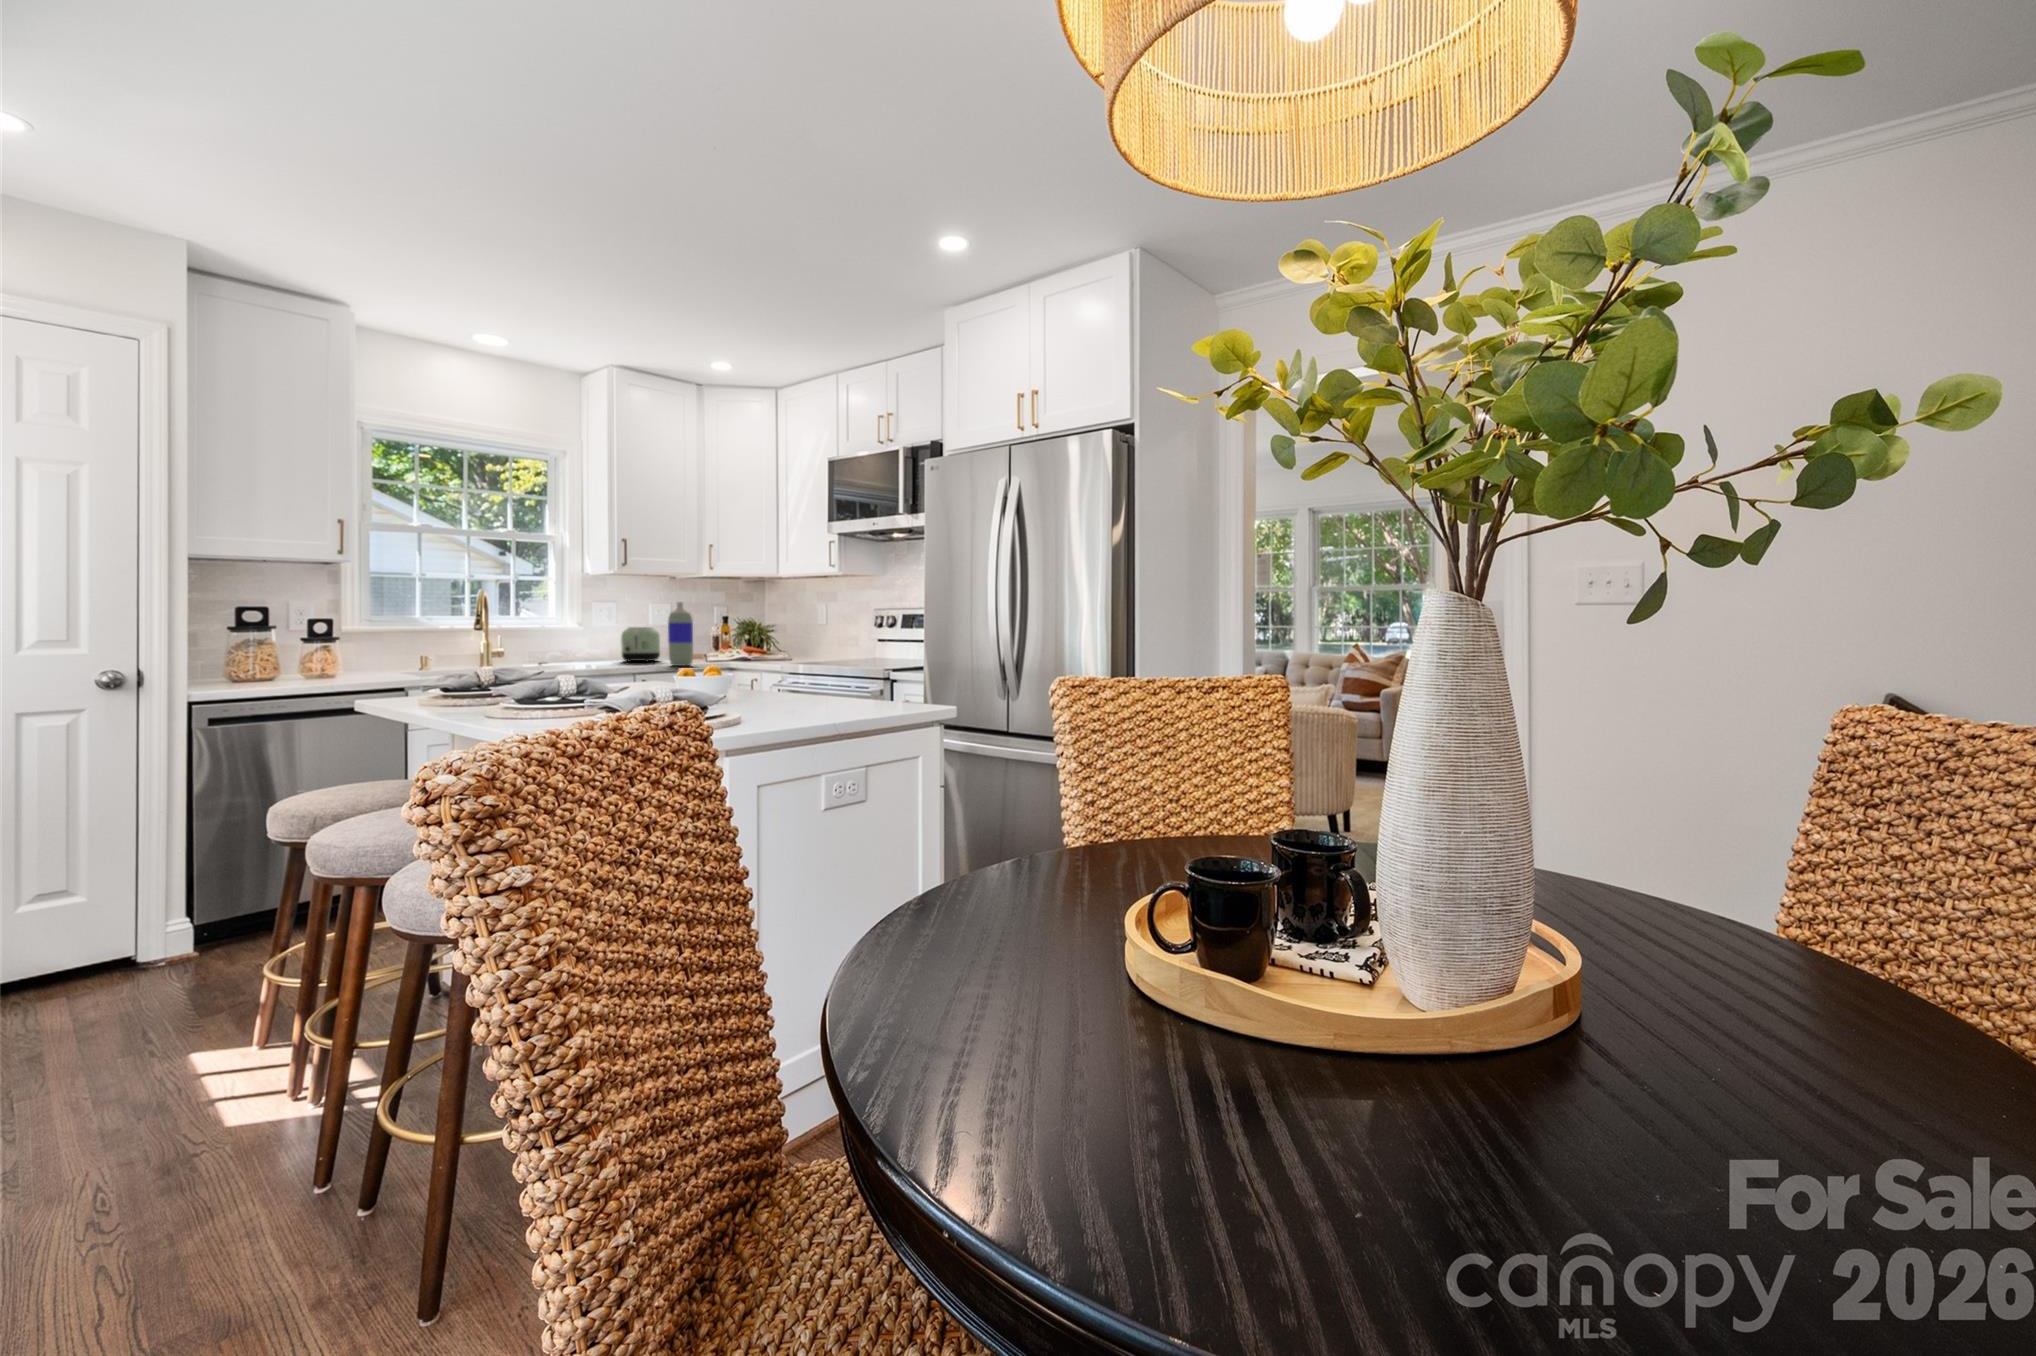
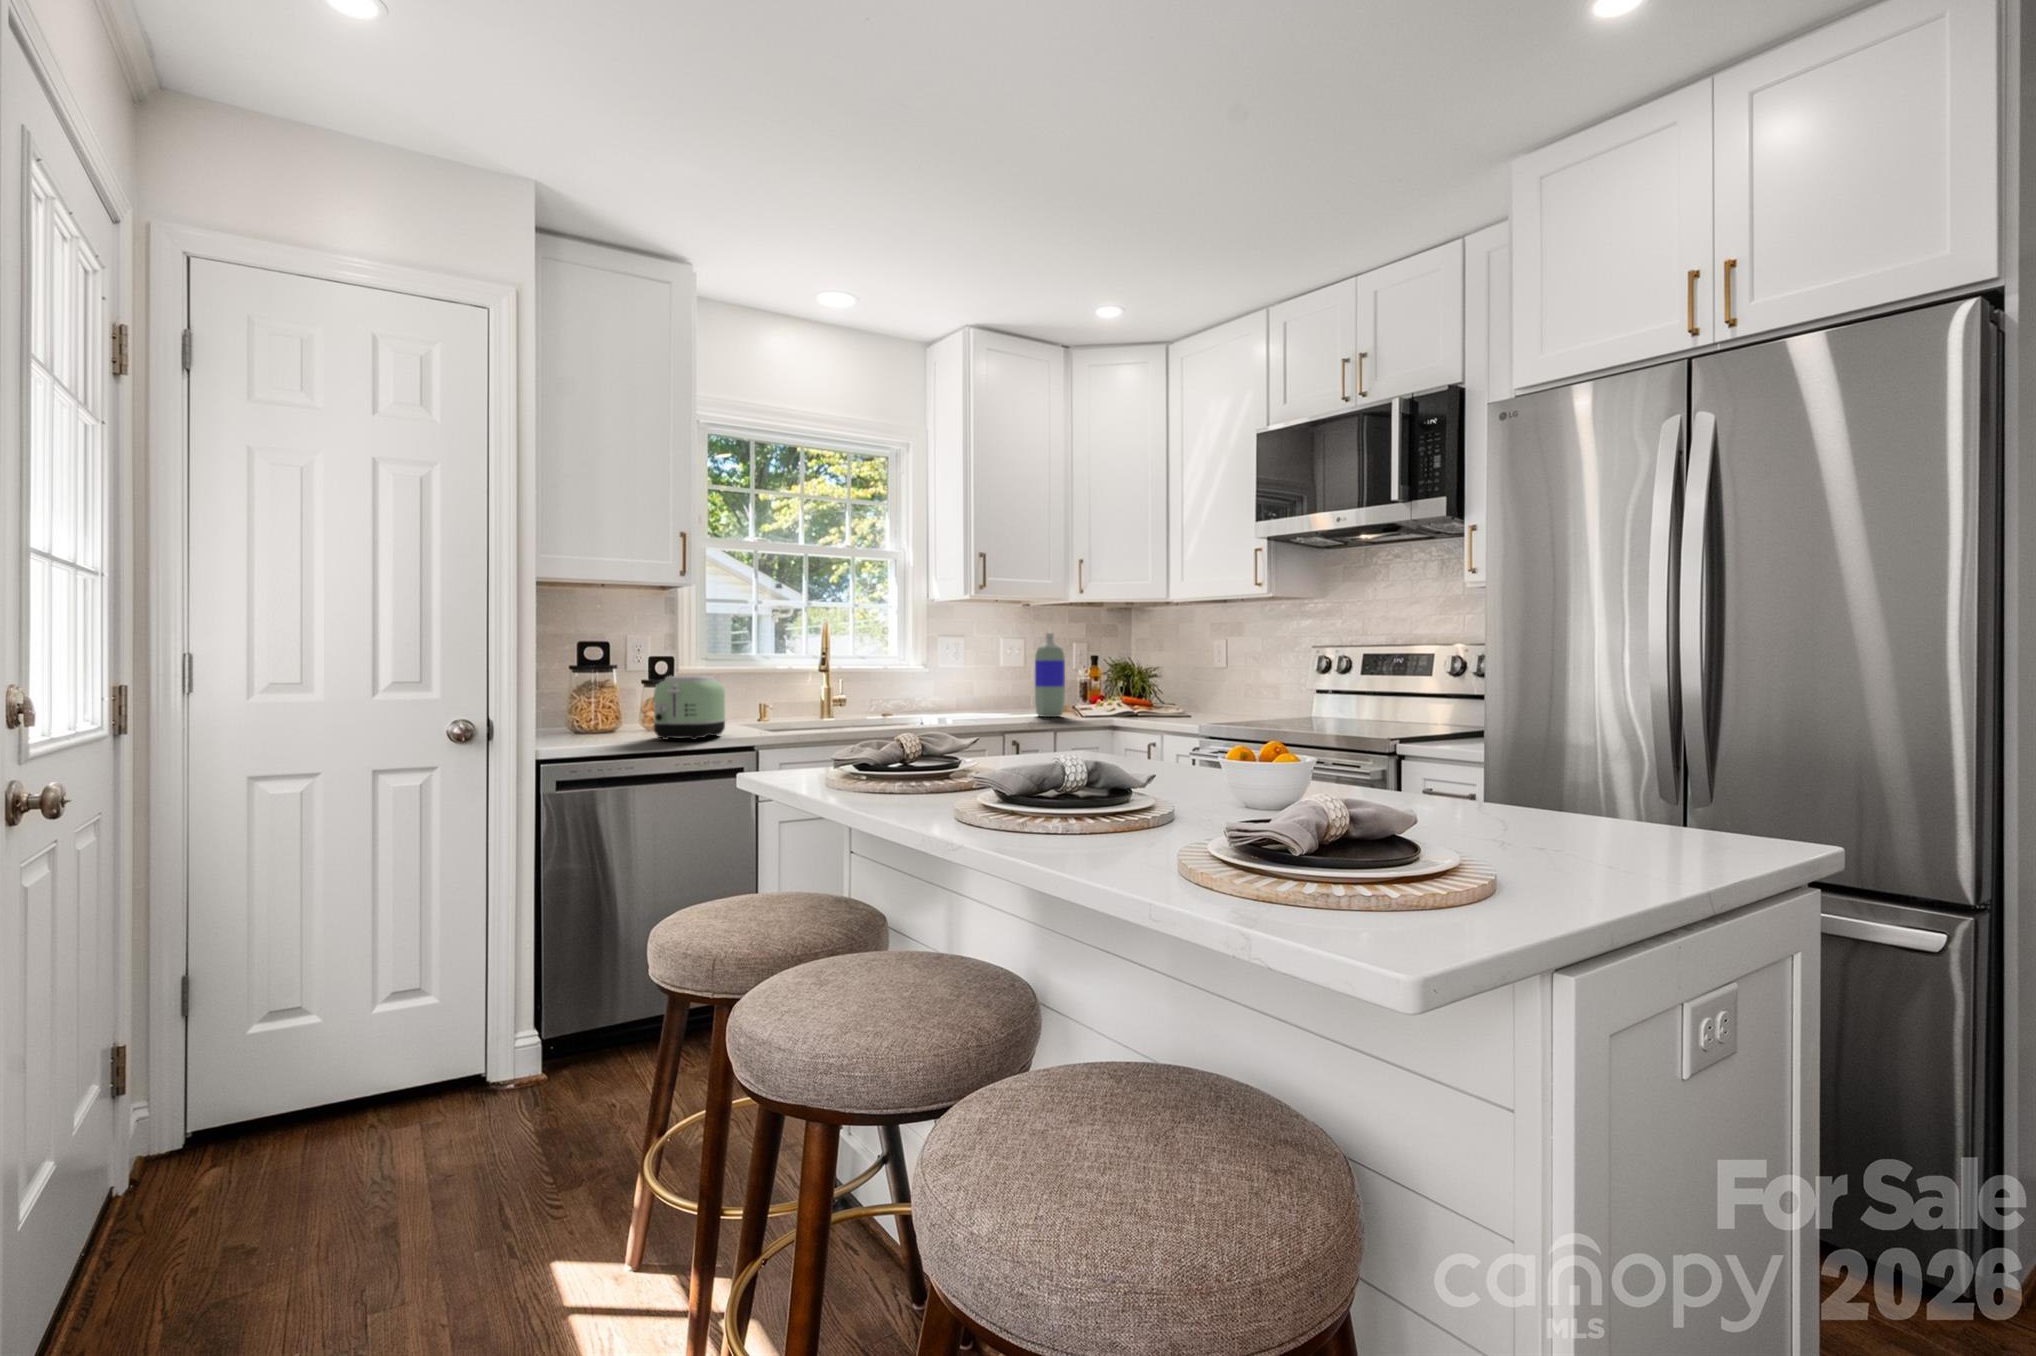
toaster: present [621,627,660,662] -> present [653,676,726,740]

